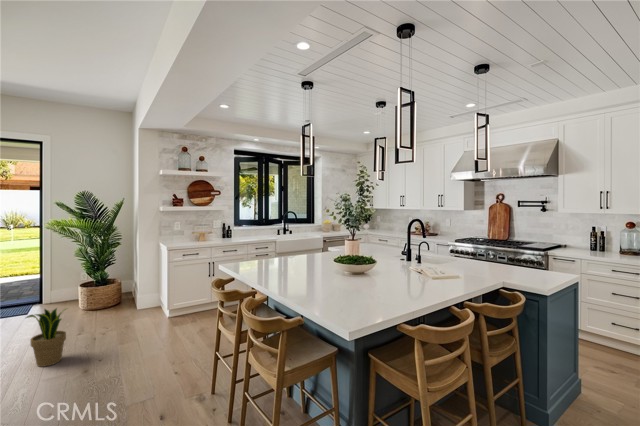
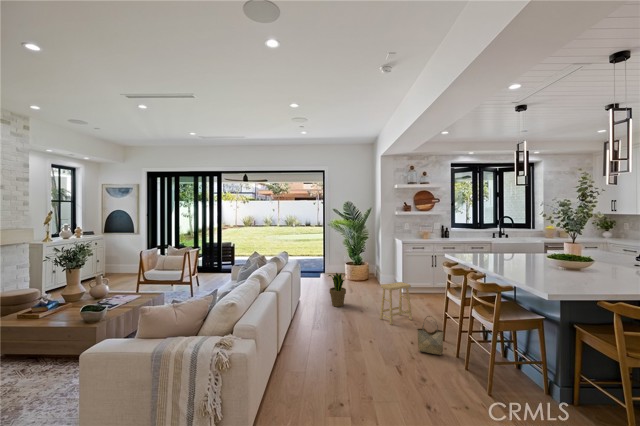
footstool: none [123,307,176,376] -> present [380,282,412,325]
woven basket: none [173,355,212,412] -> present [417,316,444,355]

